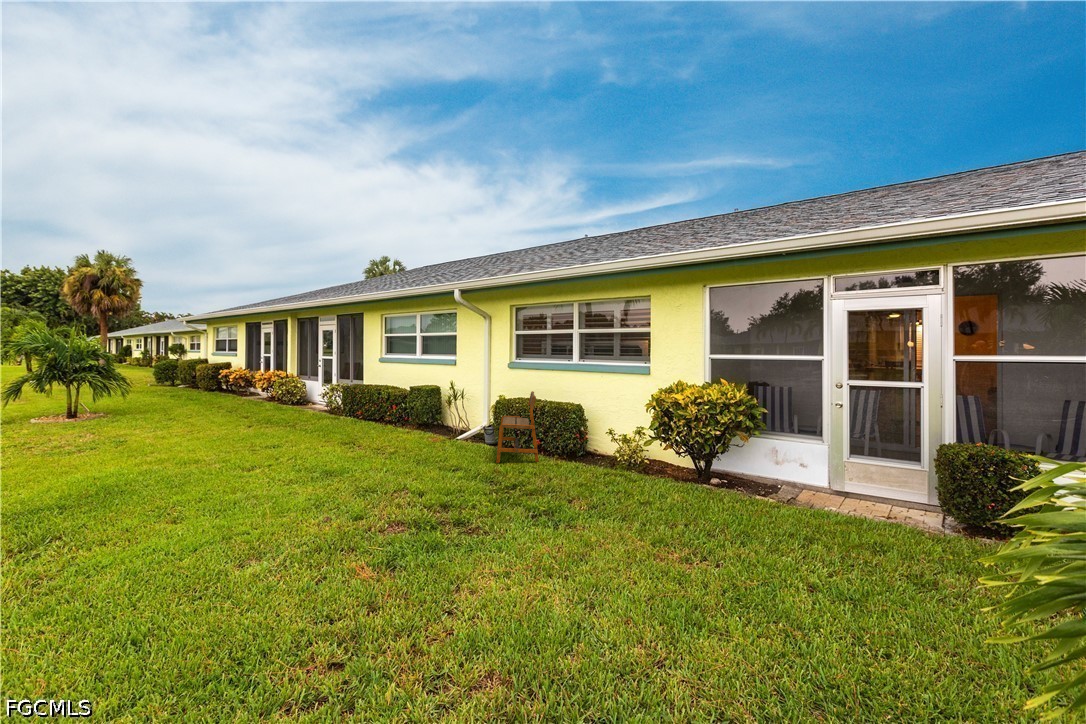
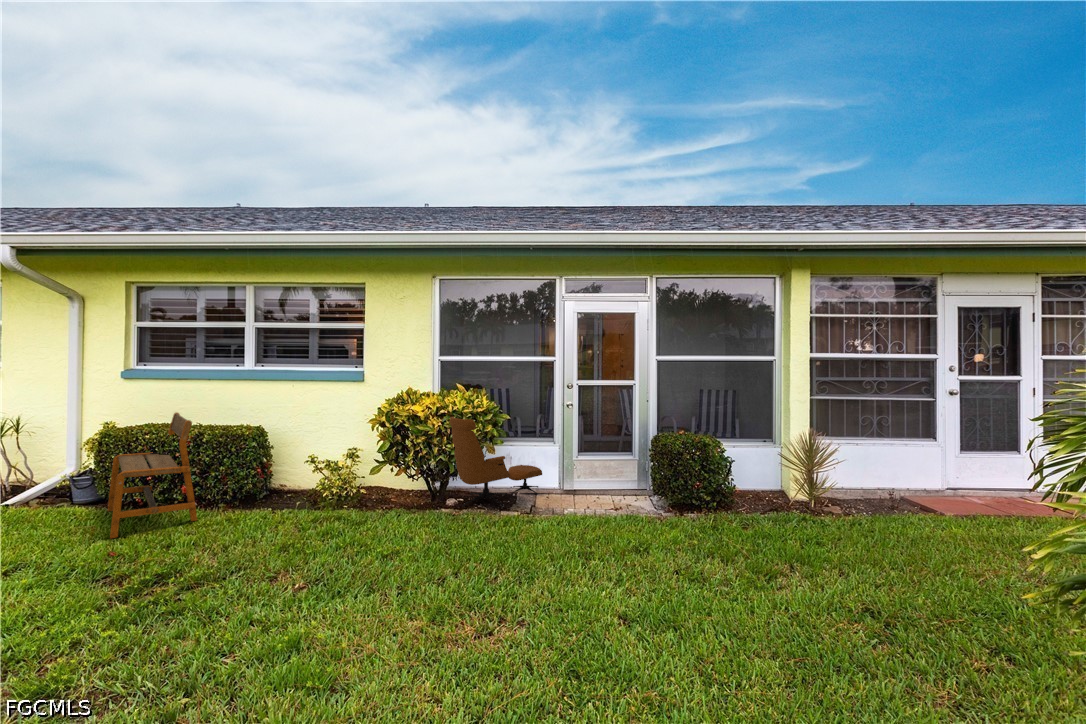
lounge chair: none [705,406,803,489] -> present [450,416,542,506]

